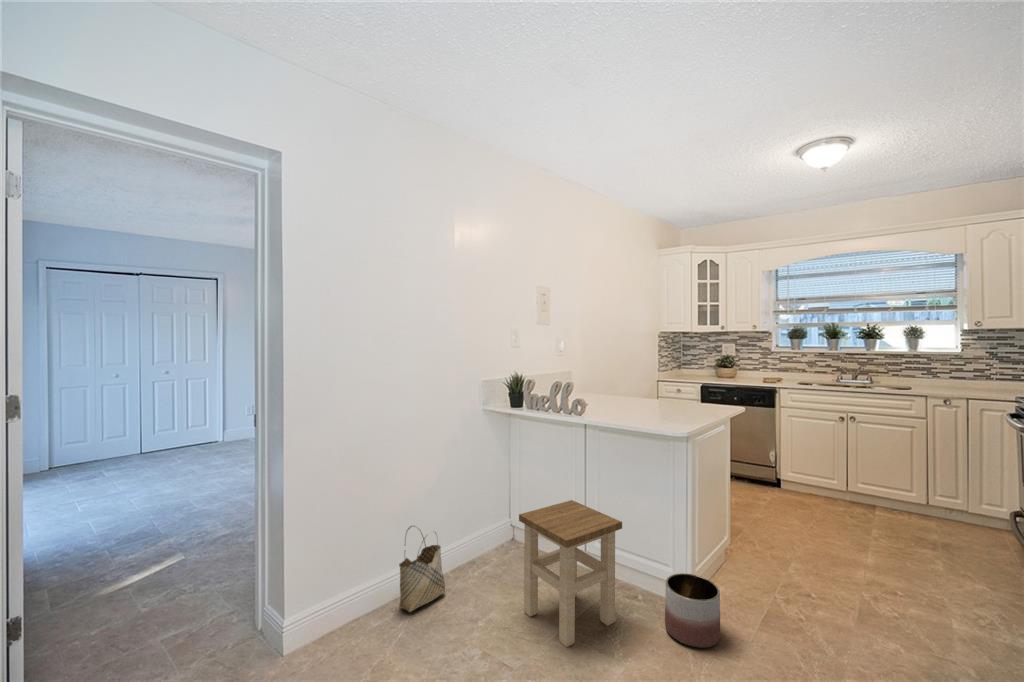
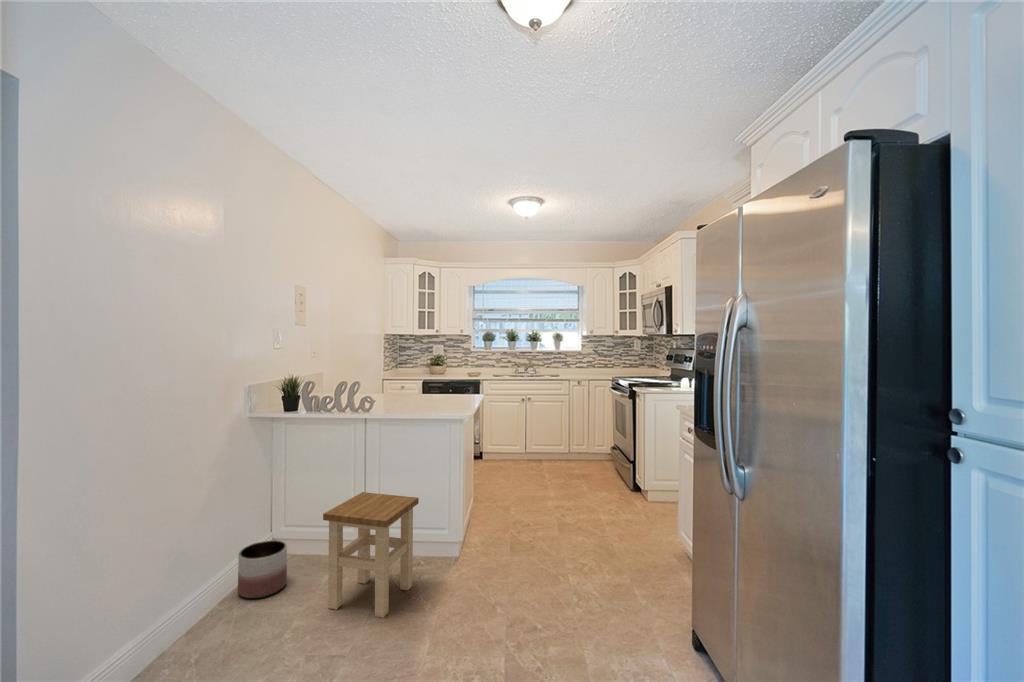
woven basket: present [399,526,445,612] -> none [176,557,229,658]
planter: present [665,573,720,648] -> present [238,540,287,598]

